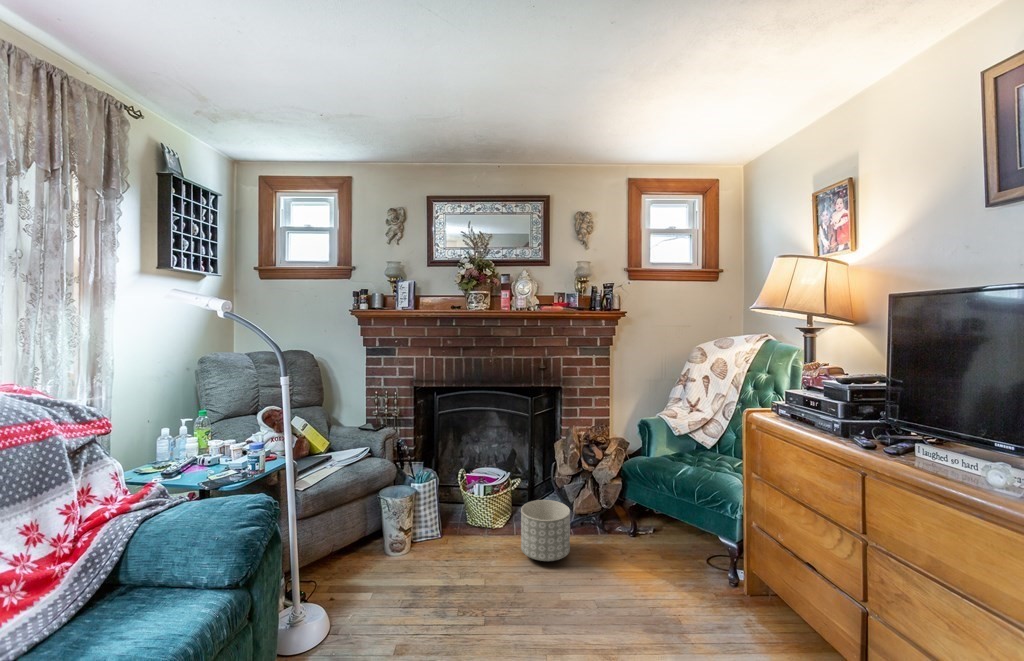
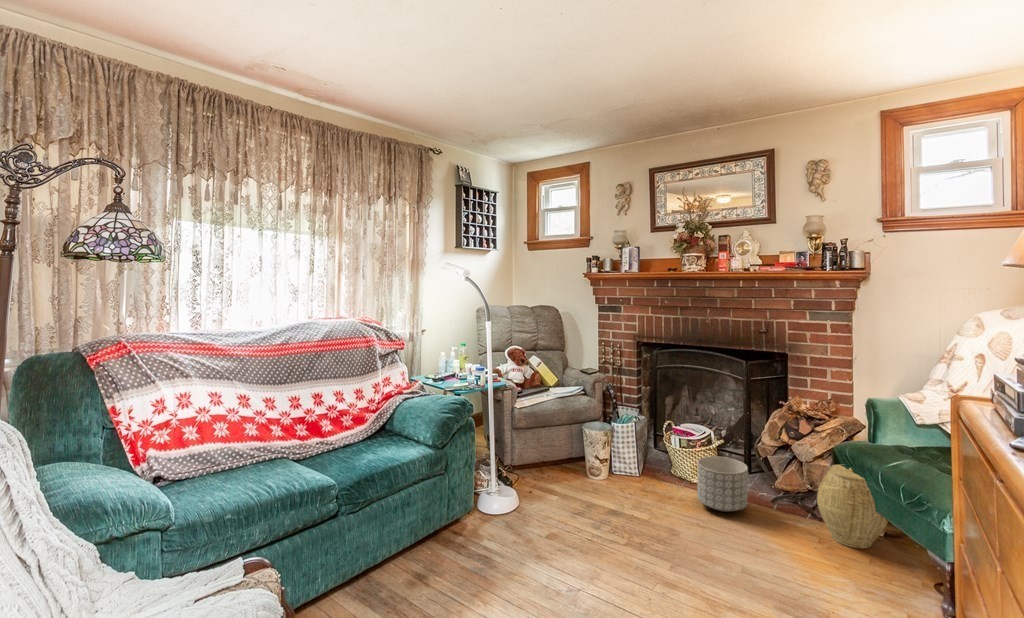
woven basket: none [629,485,687,562] -> present [817,465,888,548]

